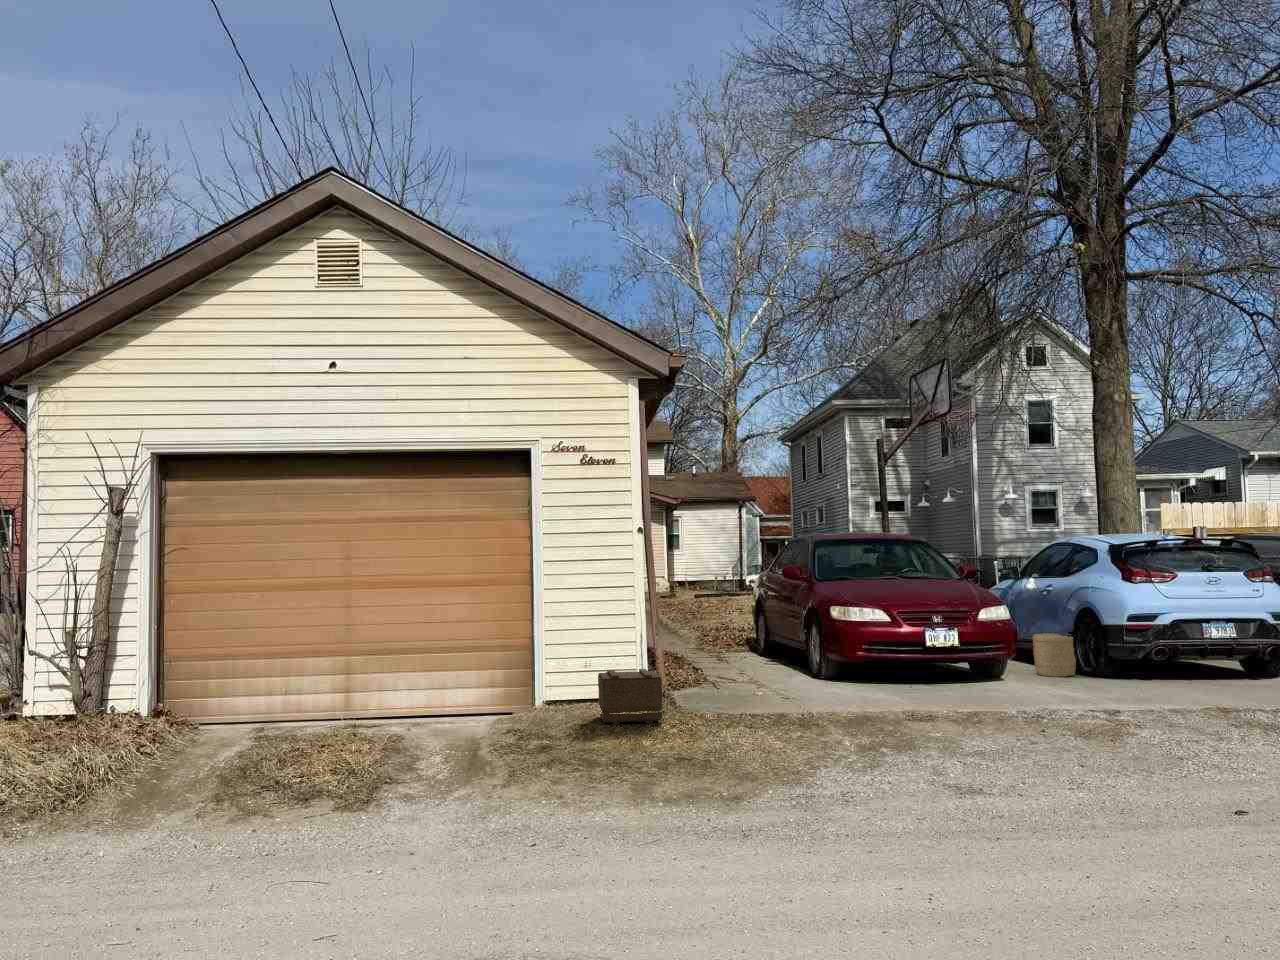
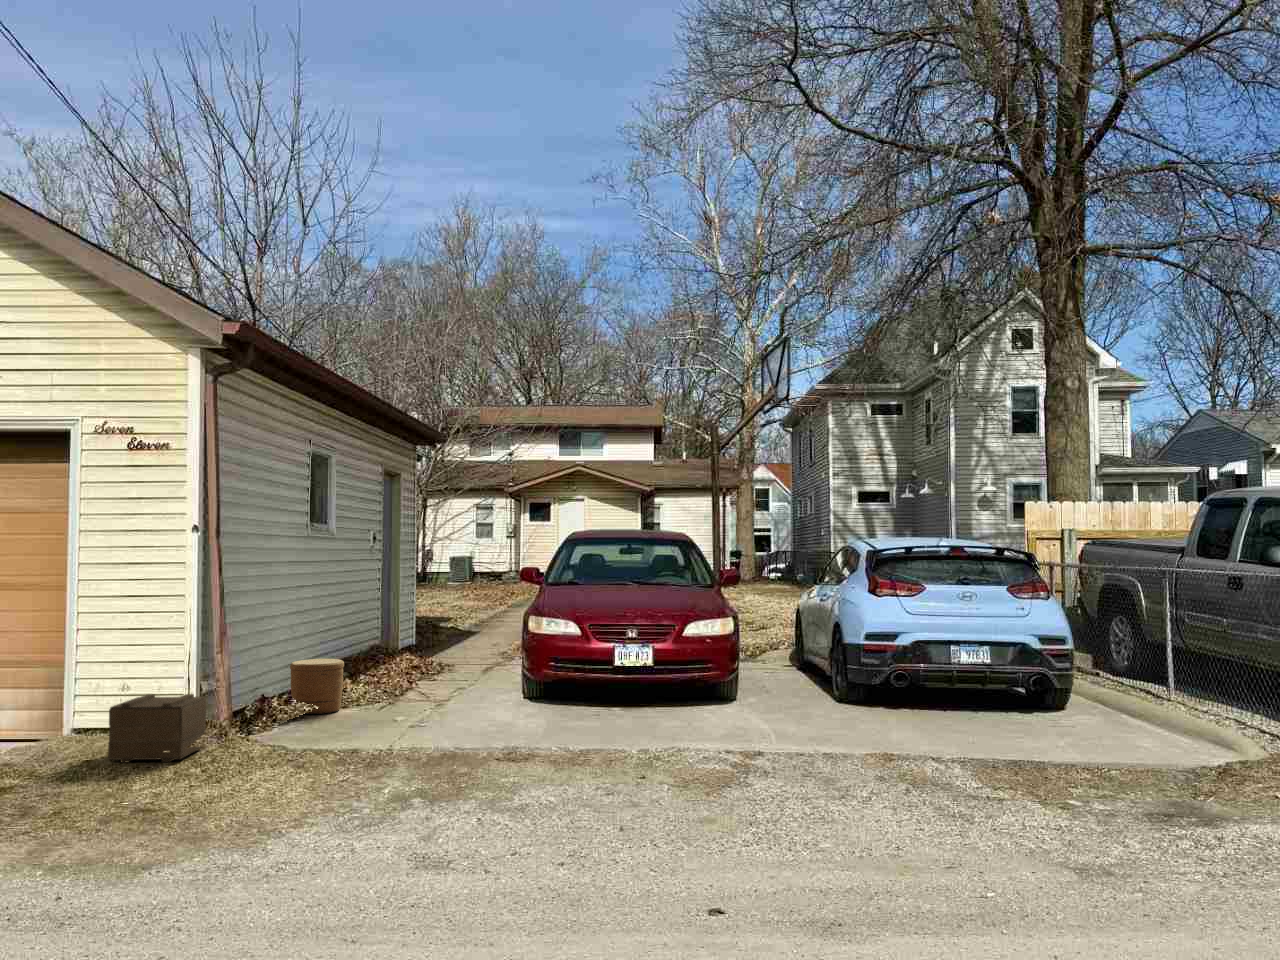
woven basket: present [1033,633,1076,677] -> present [290,659,344,714]

